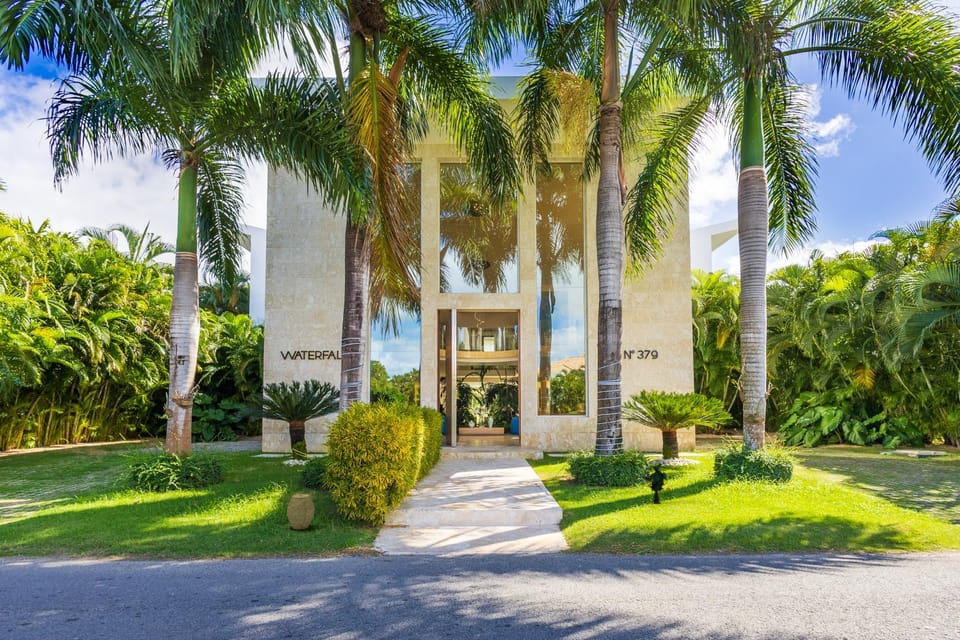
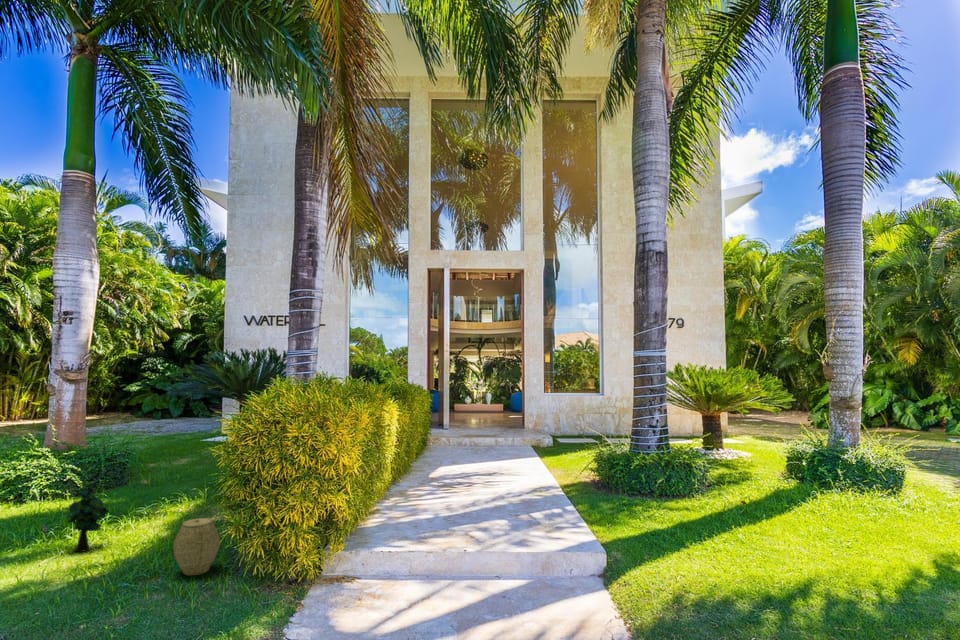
decorative plant: present [645,463,667,504] -> present [65,483,109,552]

